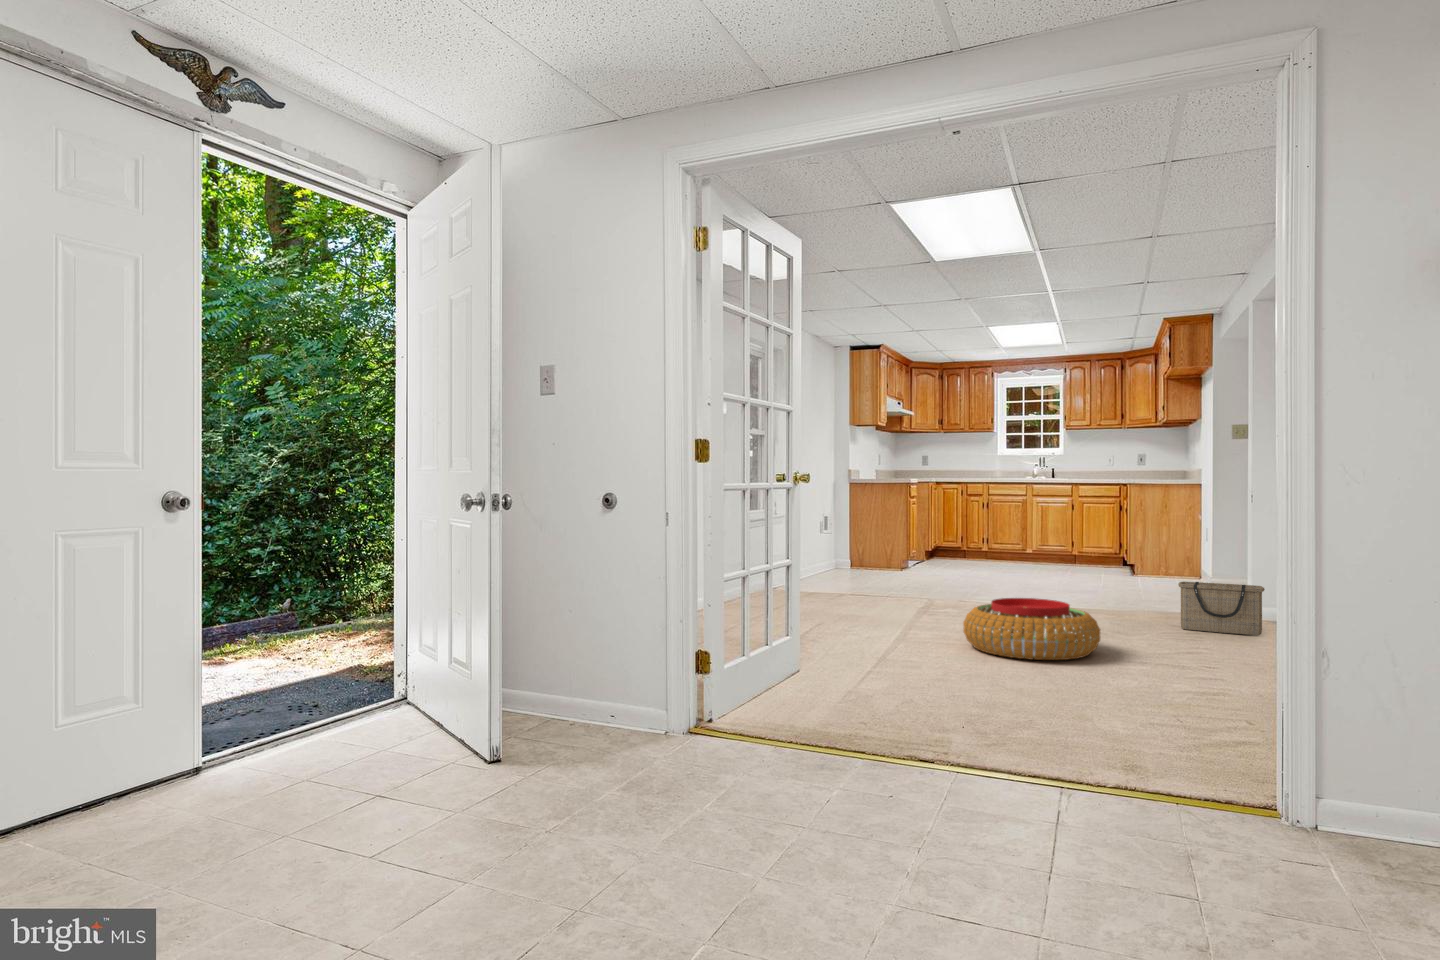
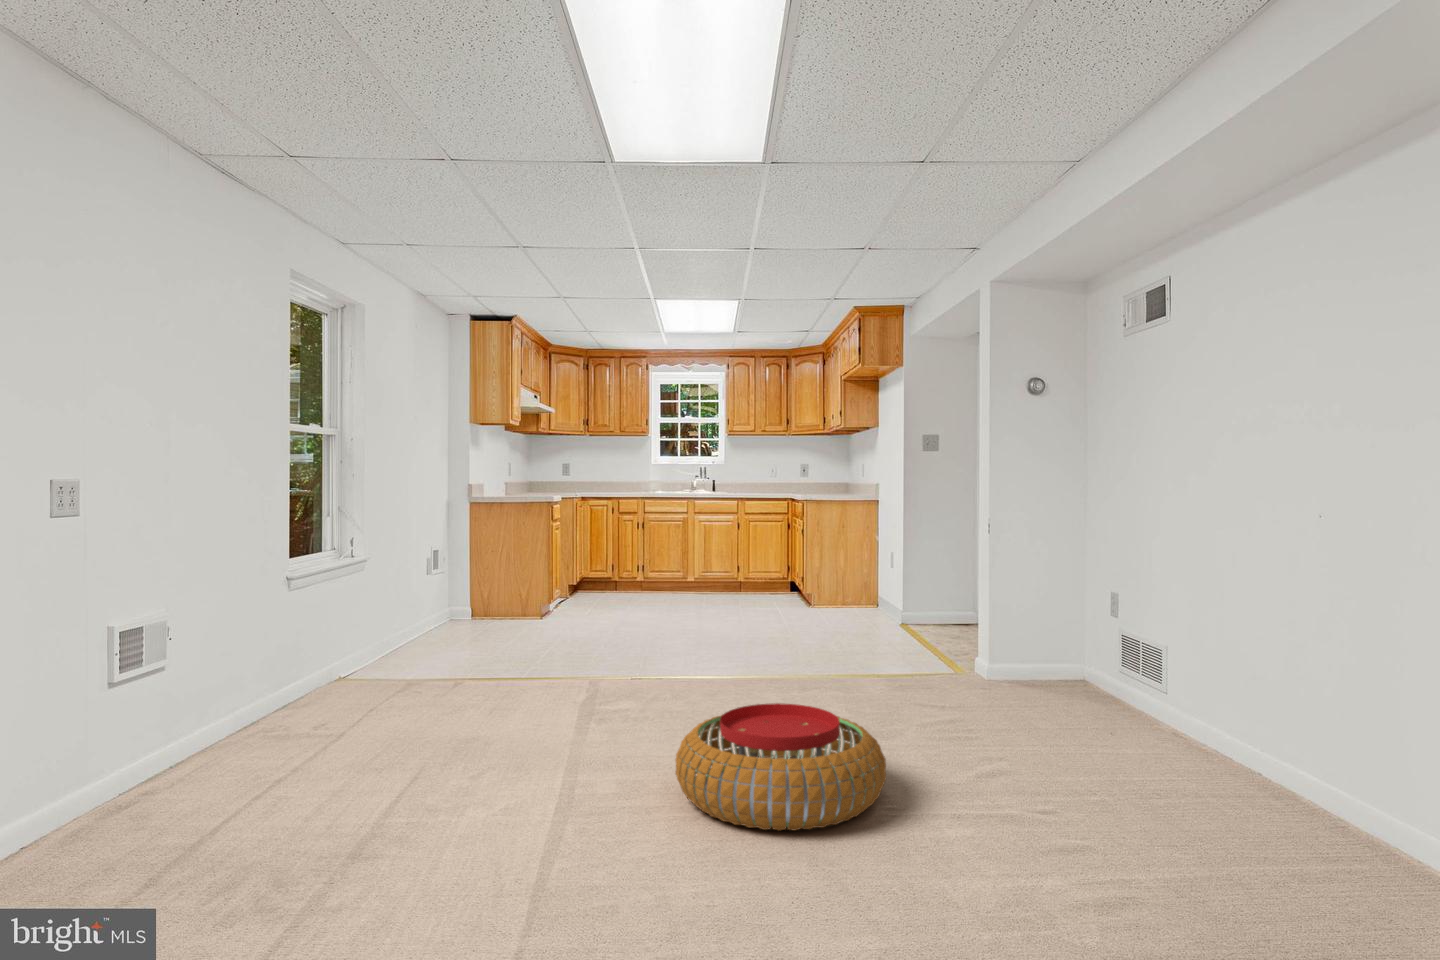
basket: present [1178,581,1265,636] -> none [926,641,1026,710]

